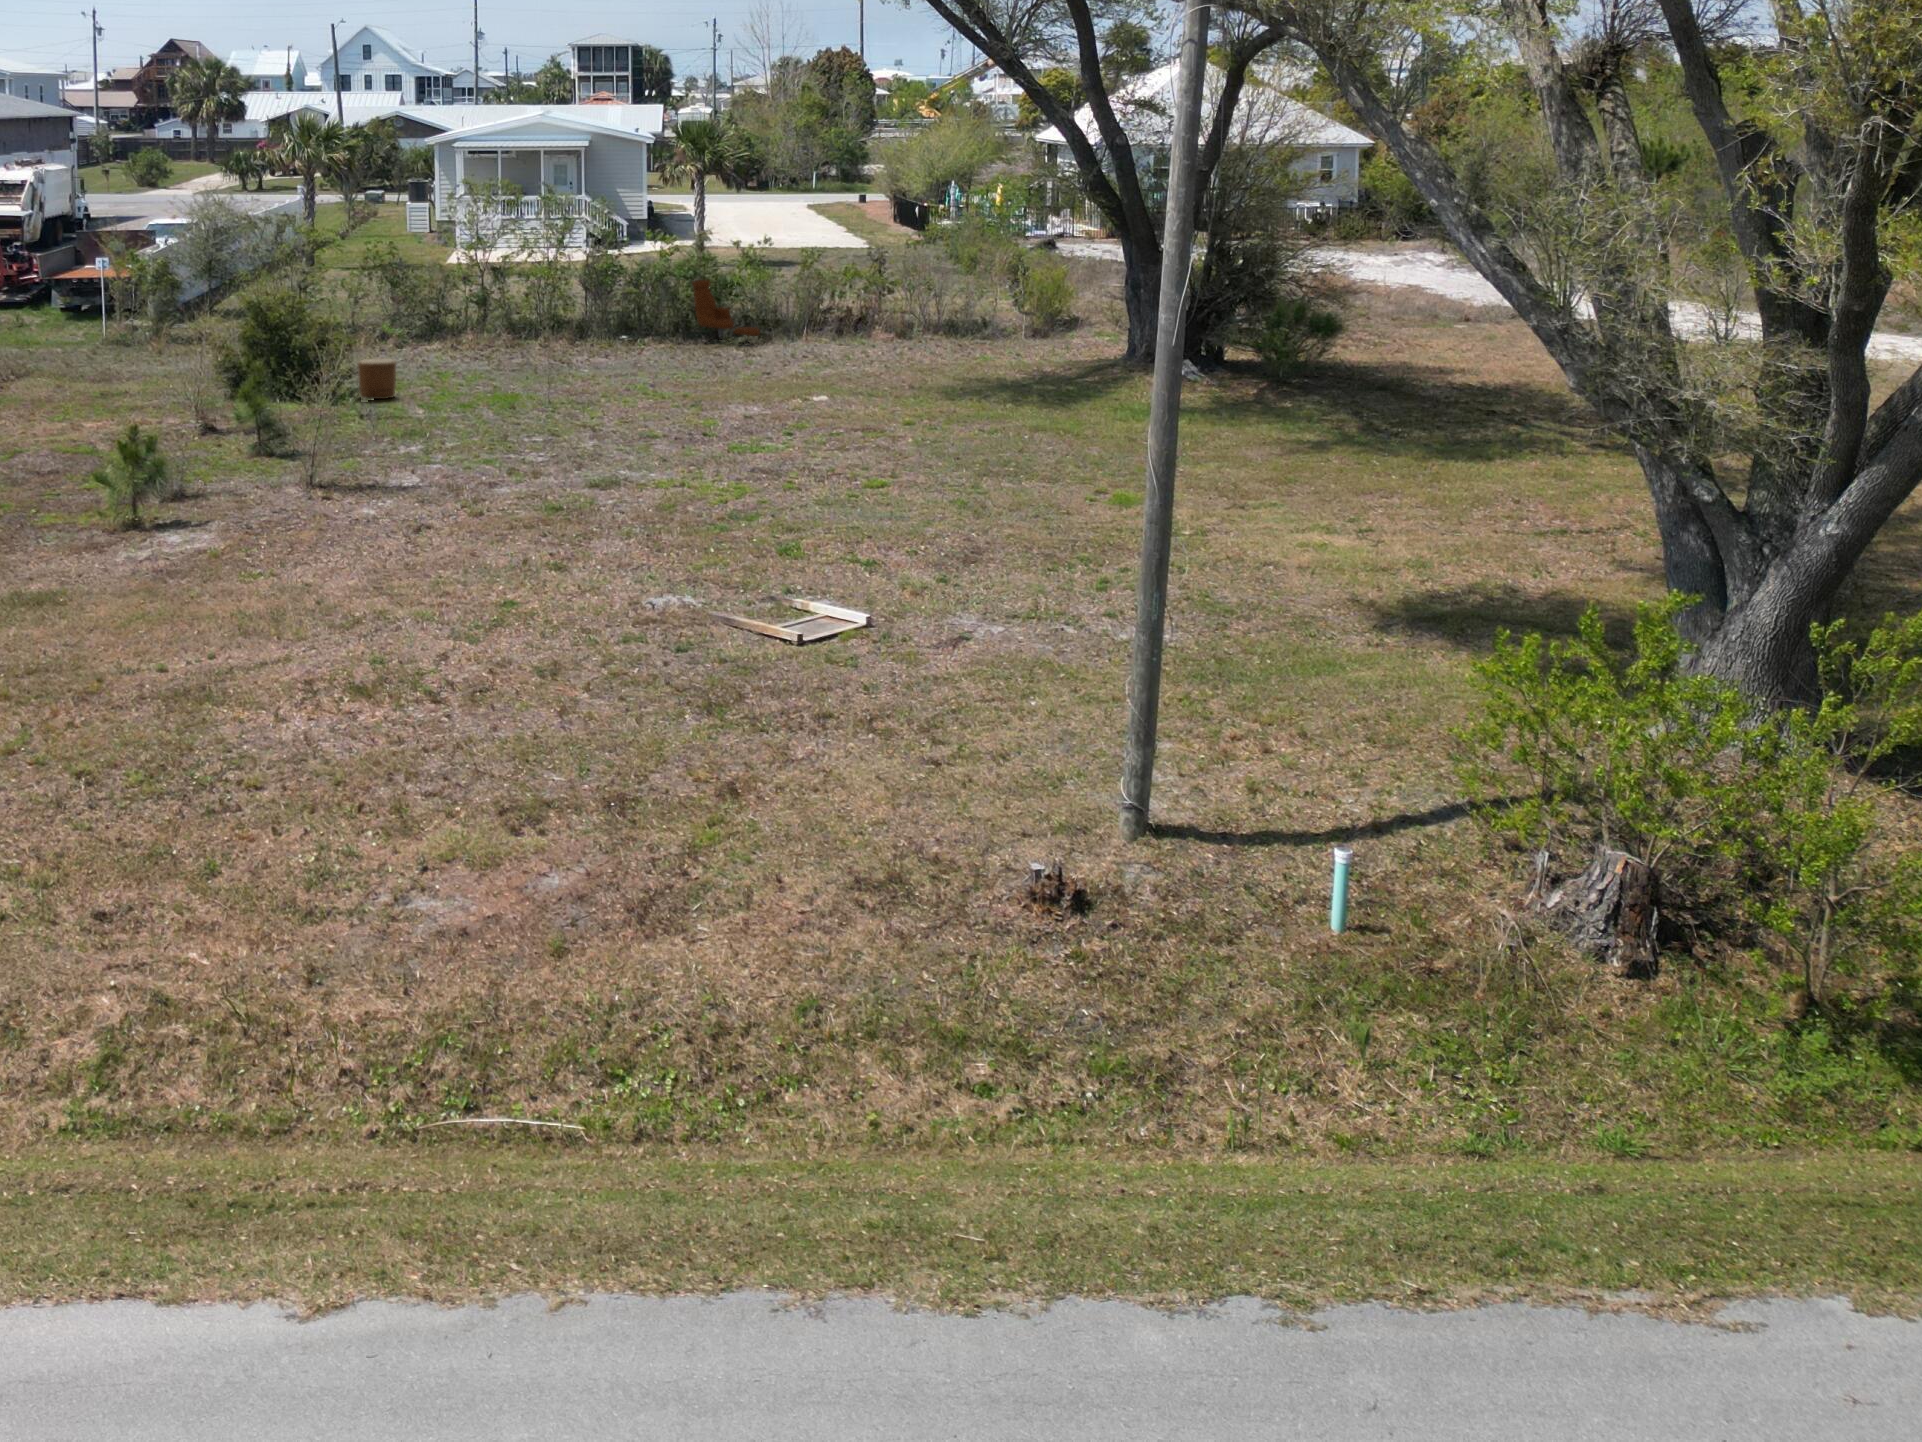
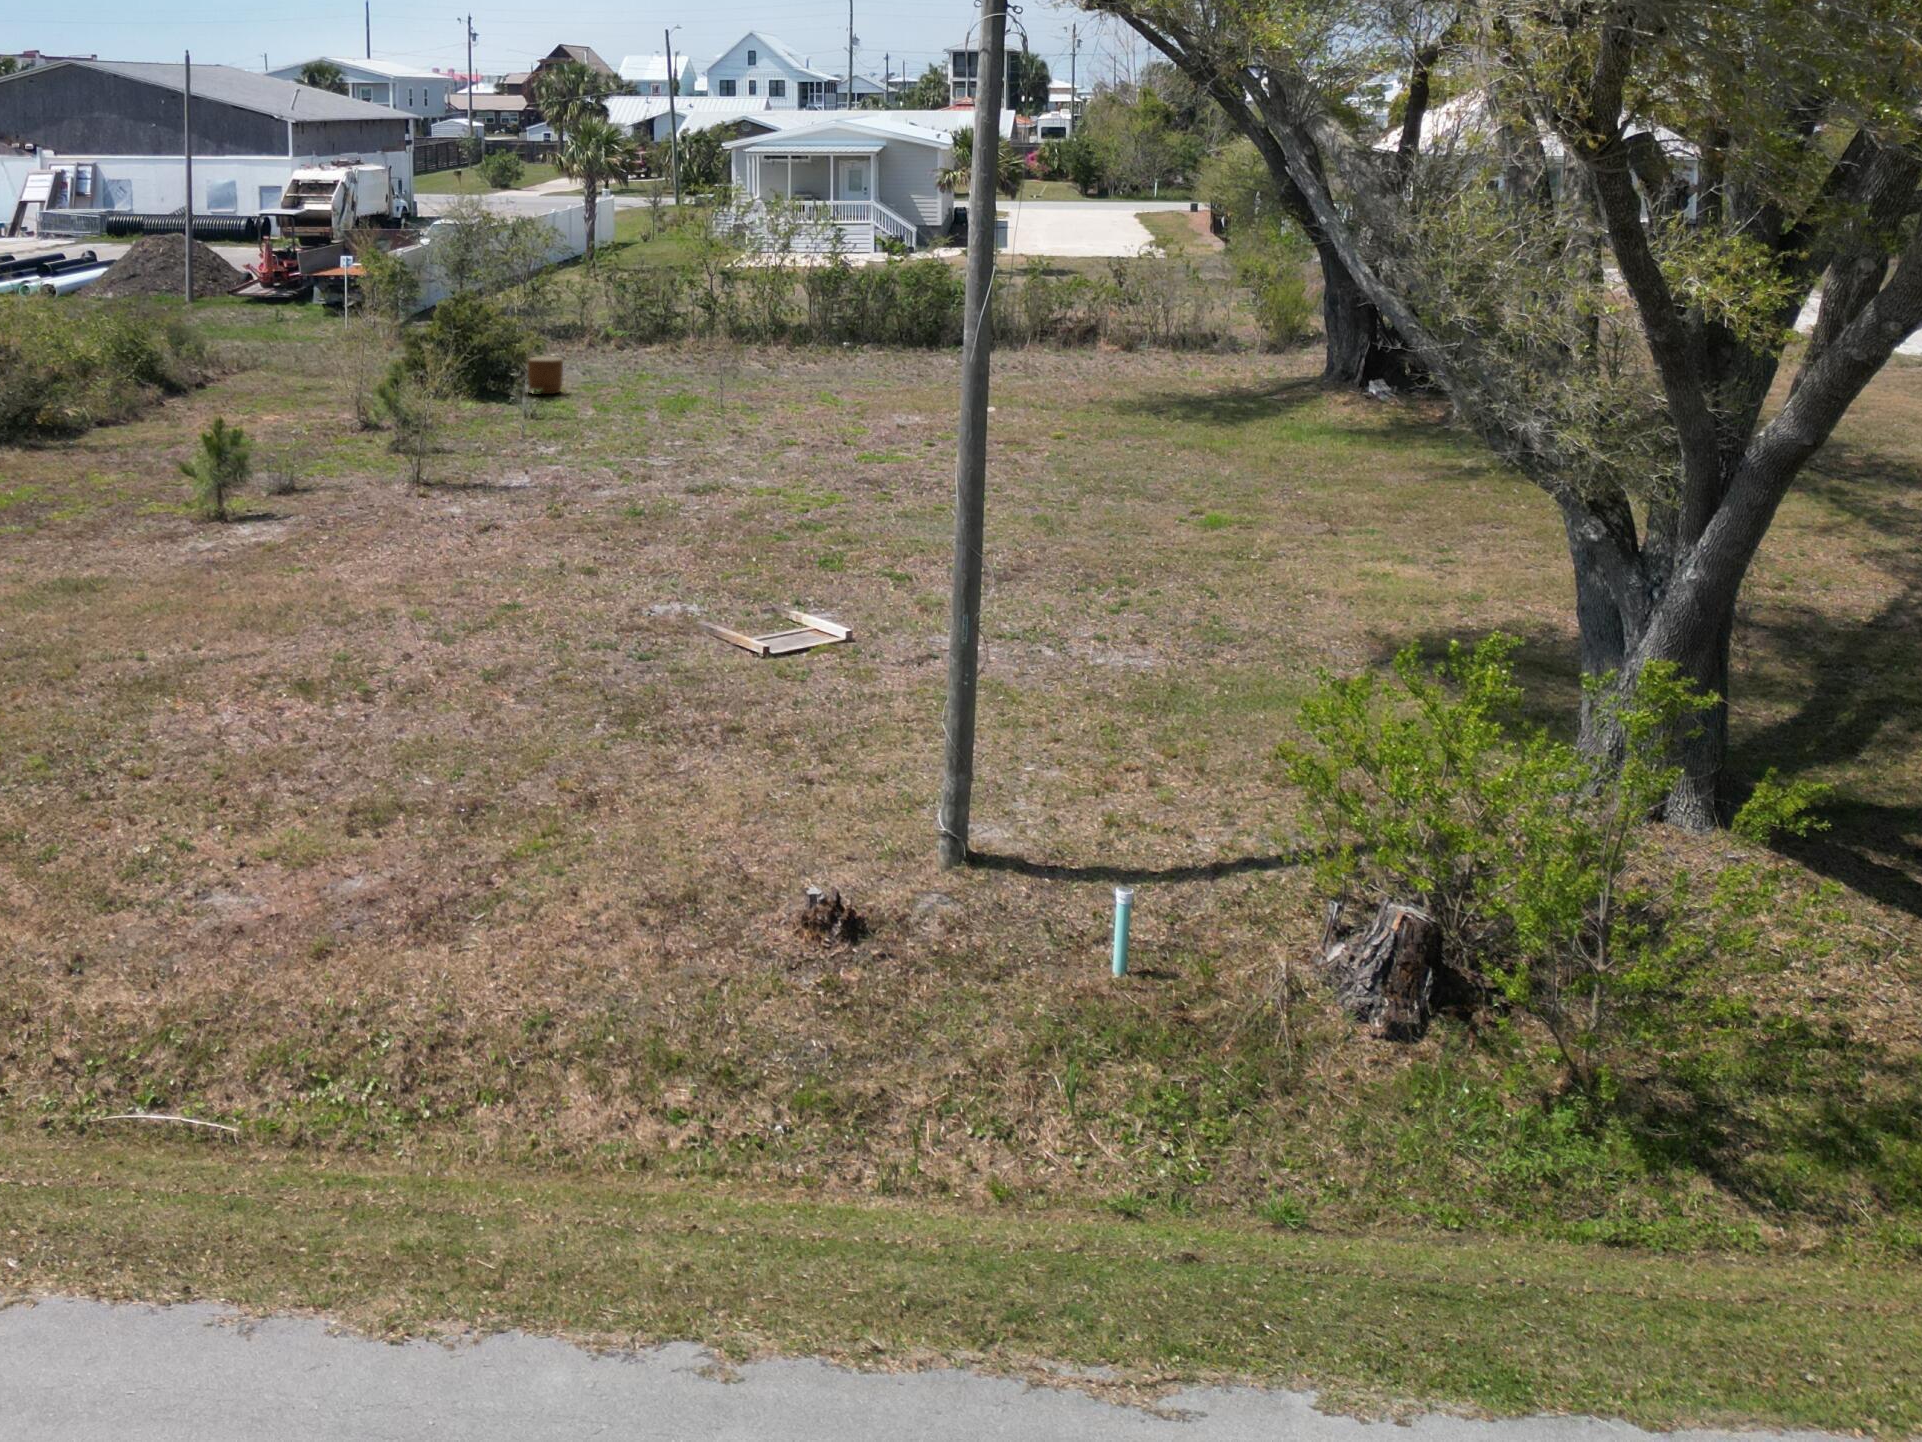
lounge chair: present [692,280,760,344] -> none [874,289,935,353]

